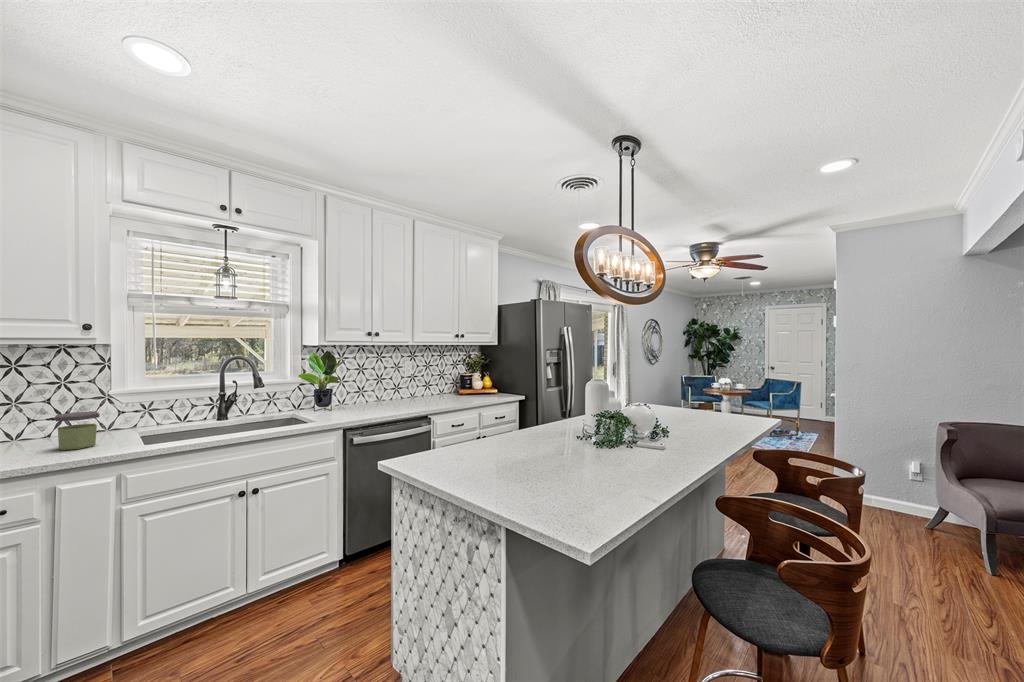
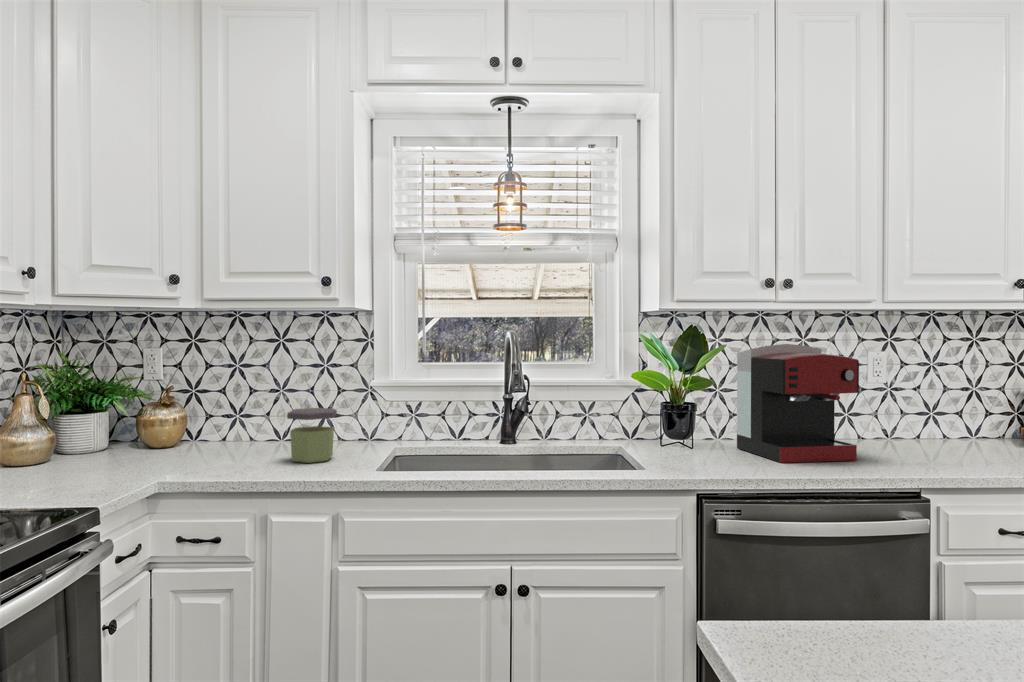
coffee maker: none [353,360,404,412] -> present [737,344,859,463]

